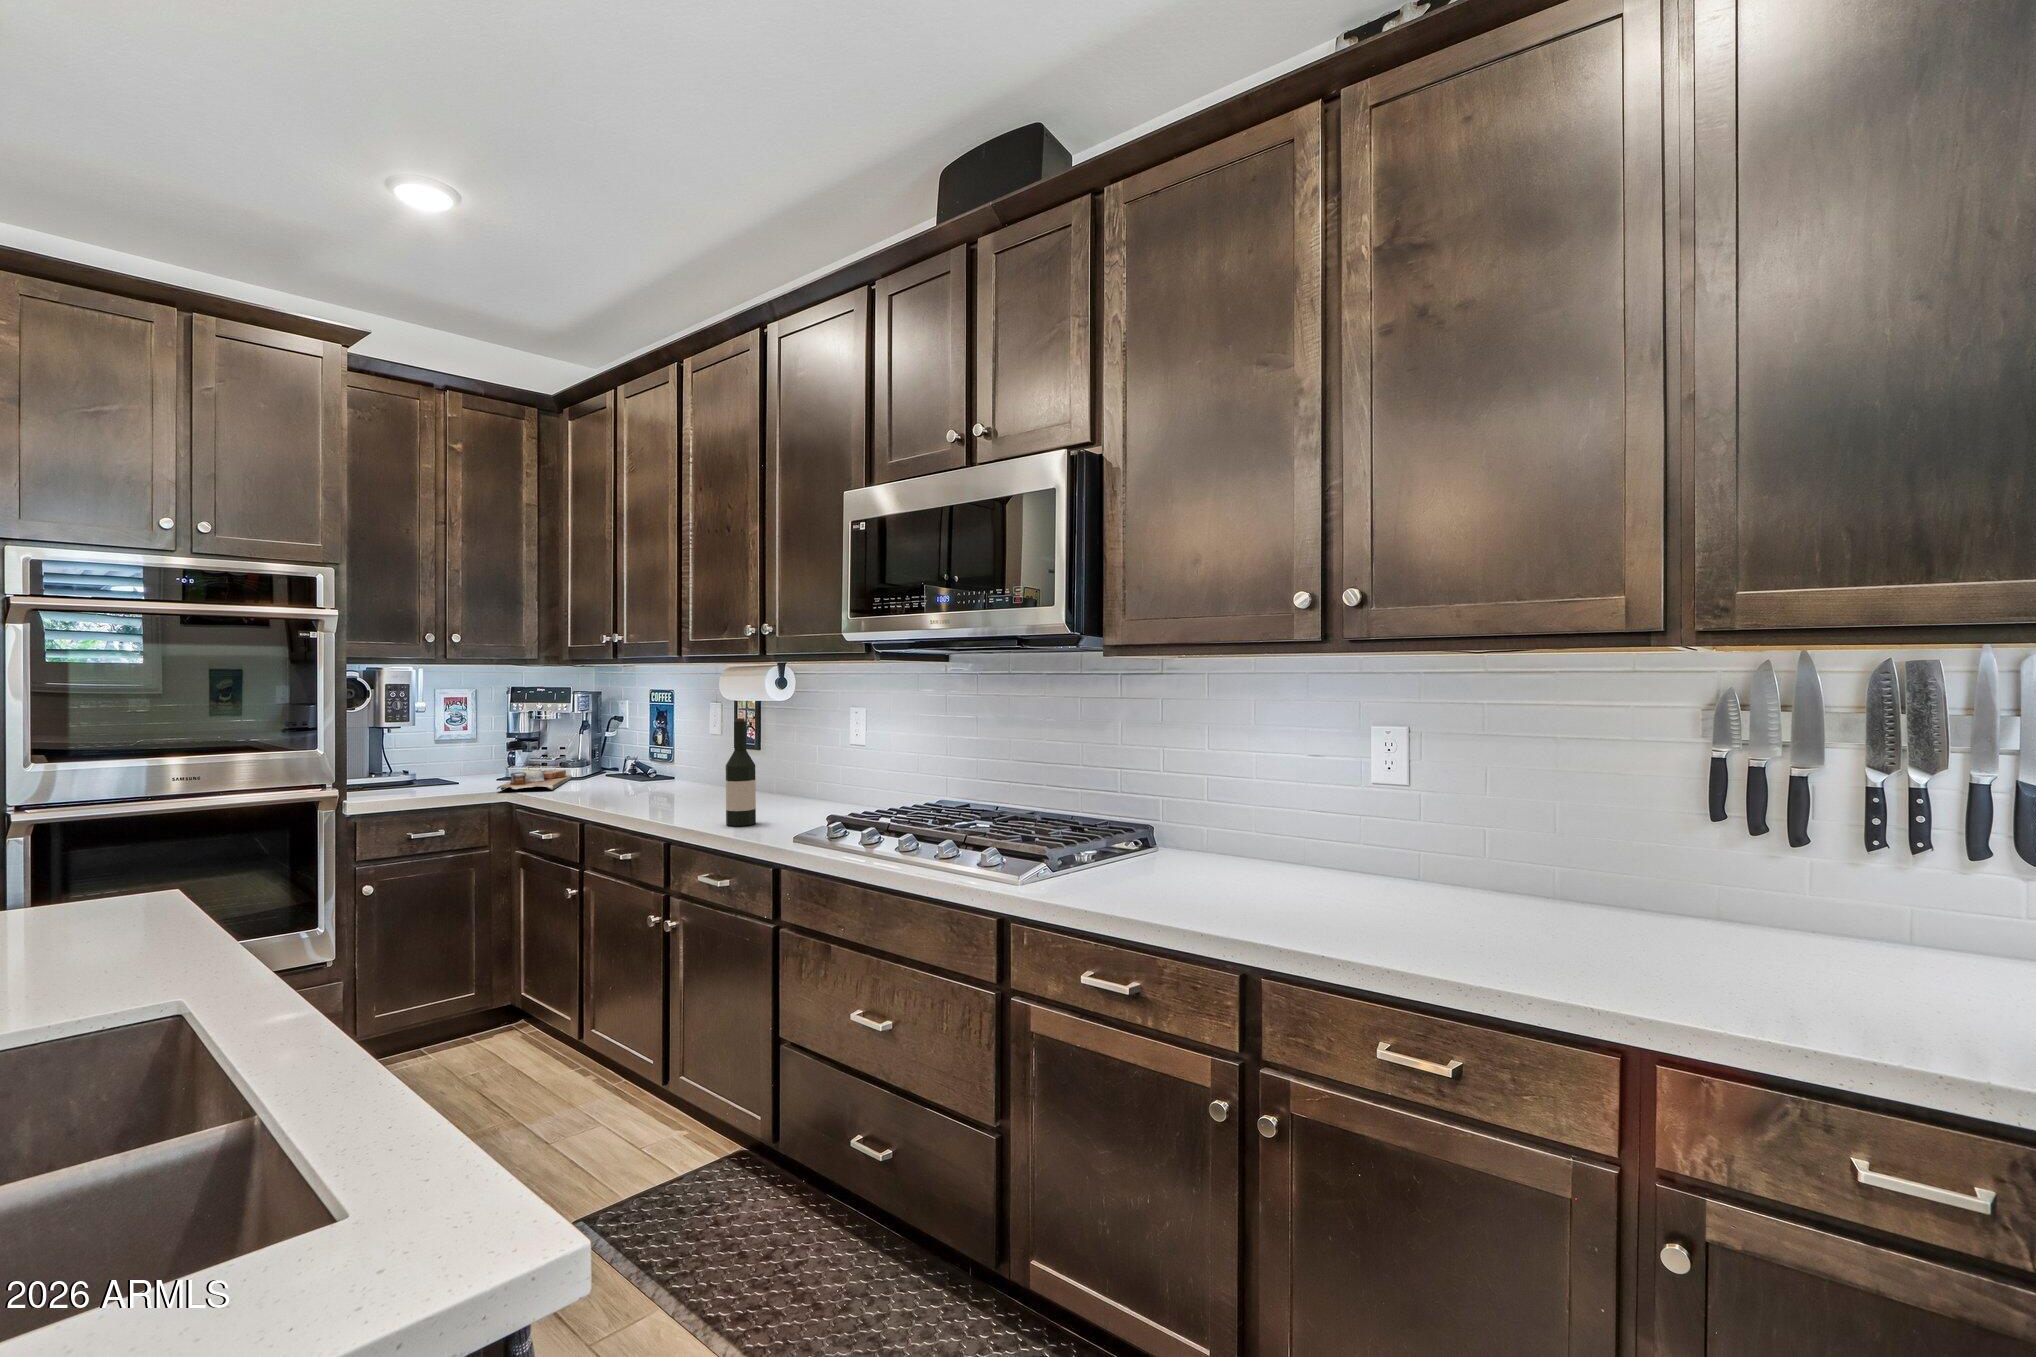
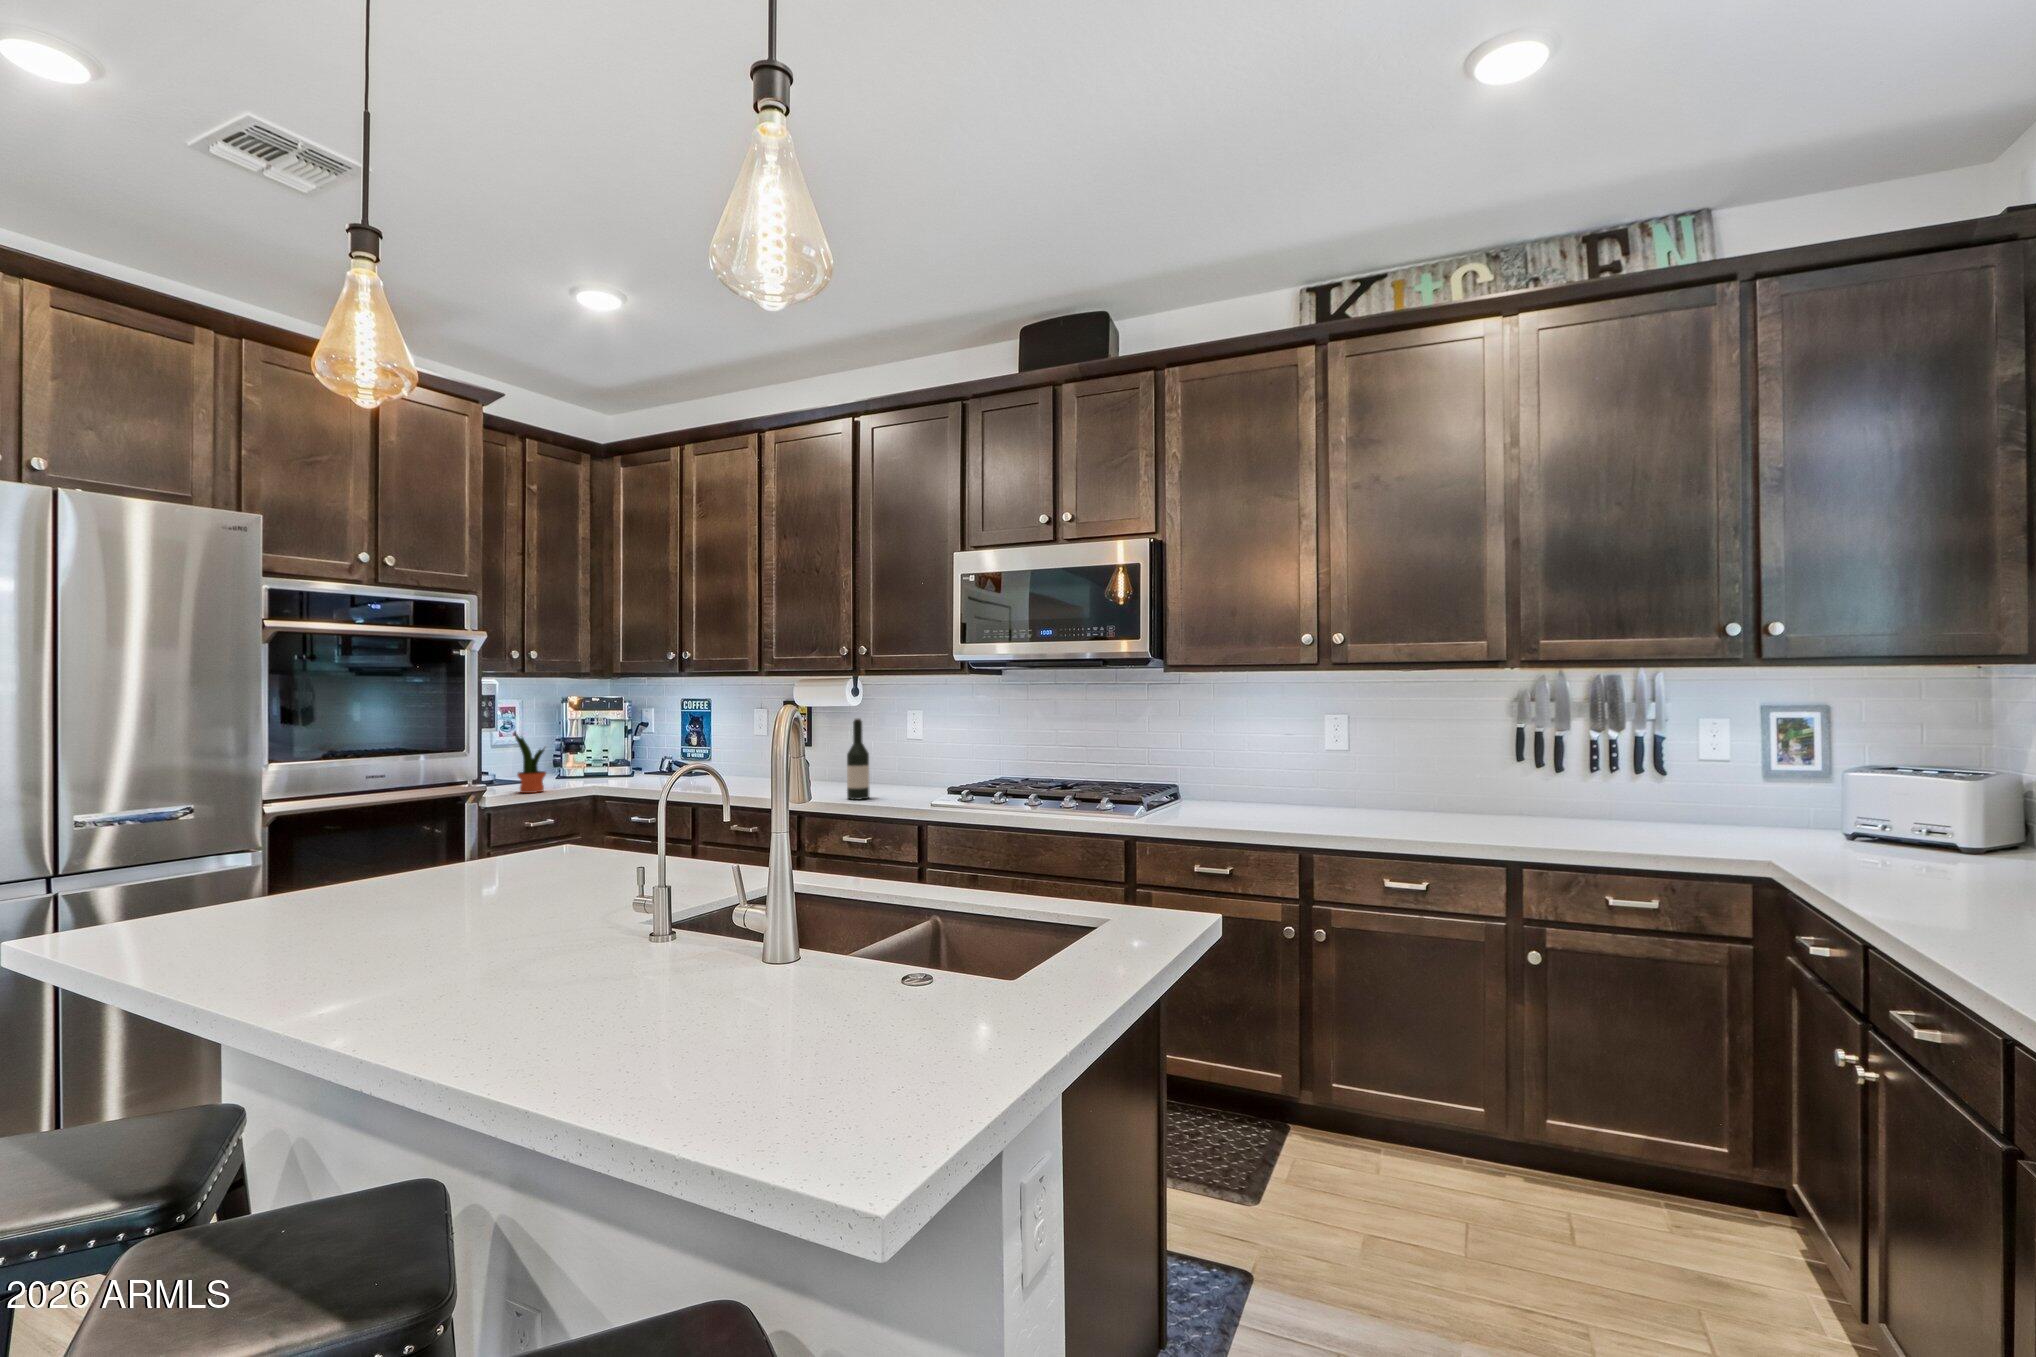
potted plant: none [397,726,444,799] -> present [515,733,546,793]
cutting board: present [497,769,571,790] -> none [578,768,633,785]

